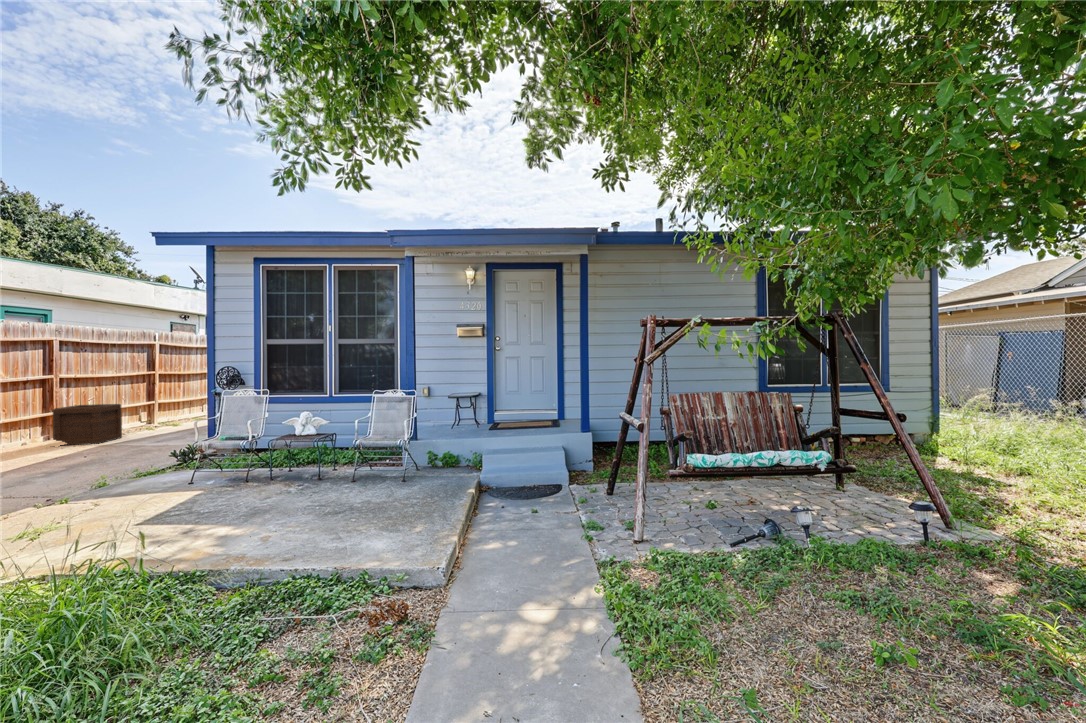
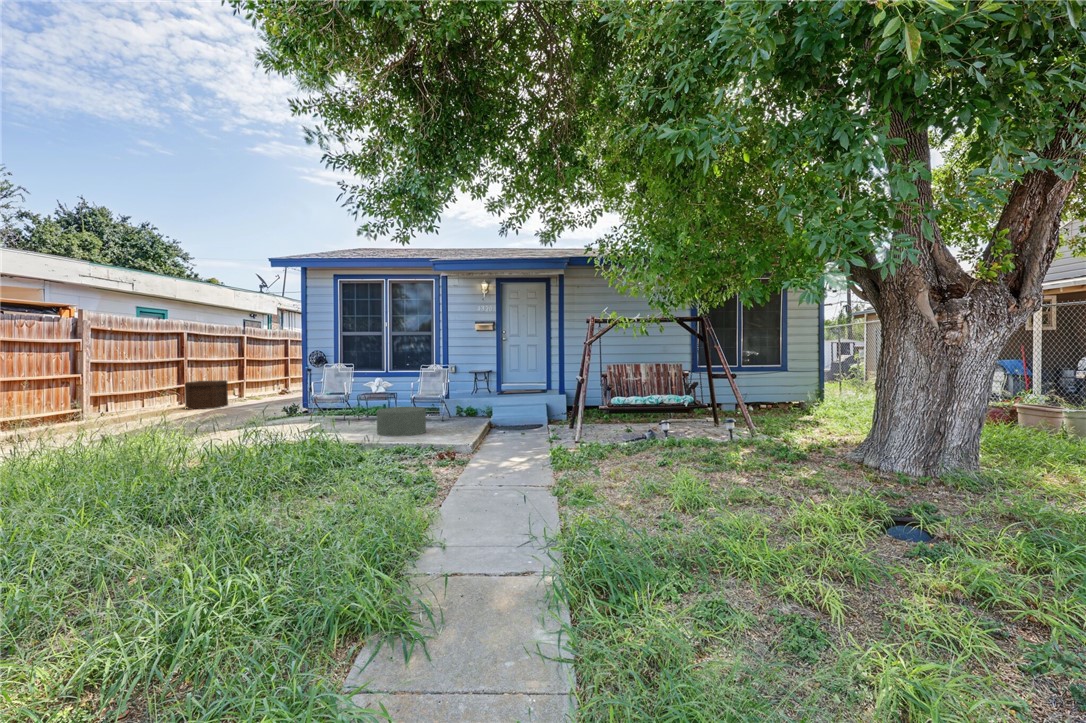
ottoman: none [285,465,374,528] -> present [377,407,426,436]

